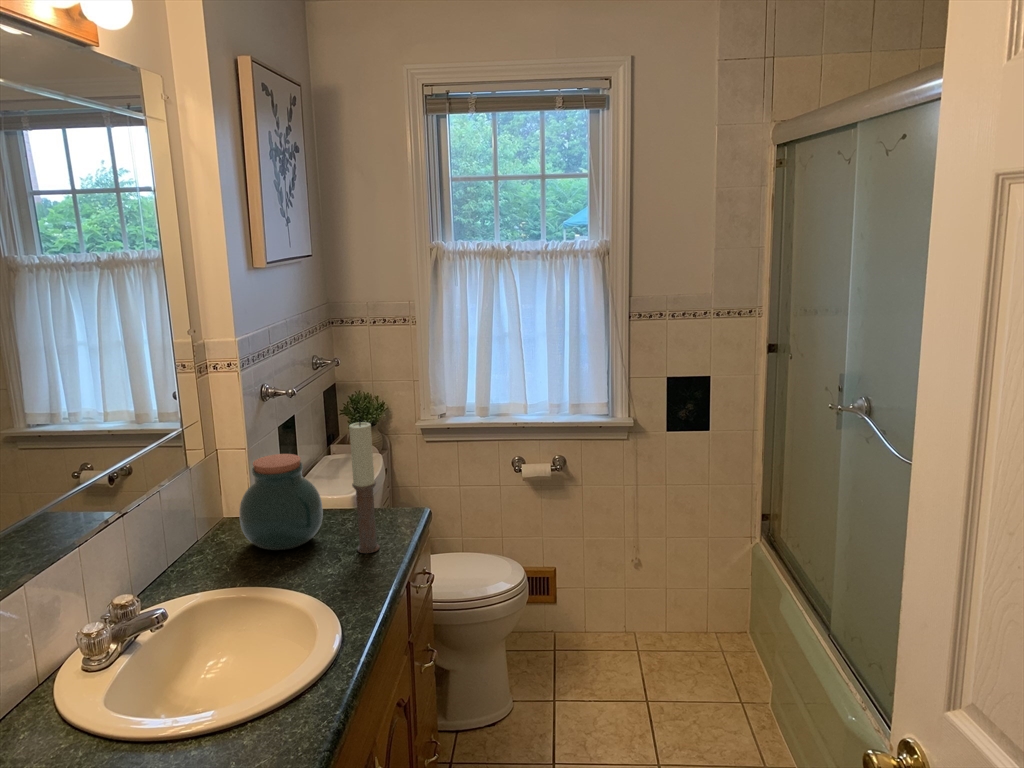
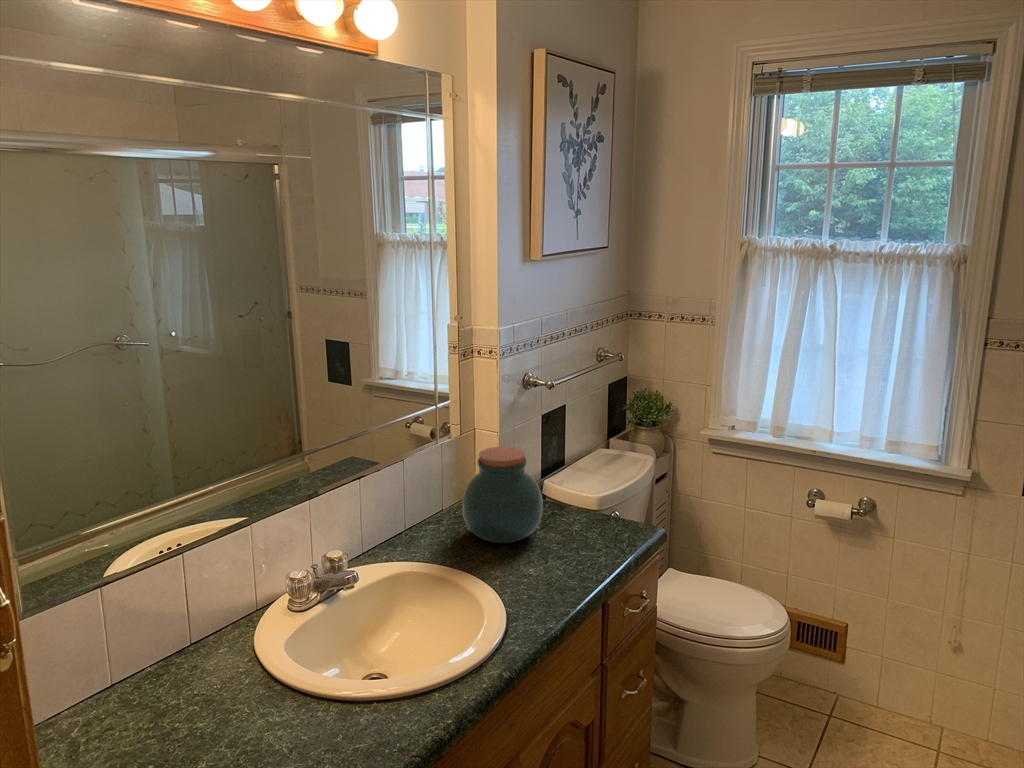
candle: present [349,421,380,553] -> none [563,428,588,568]

